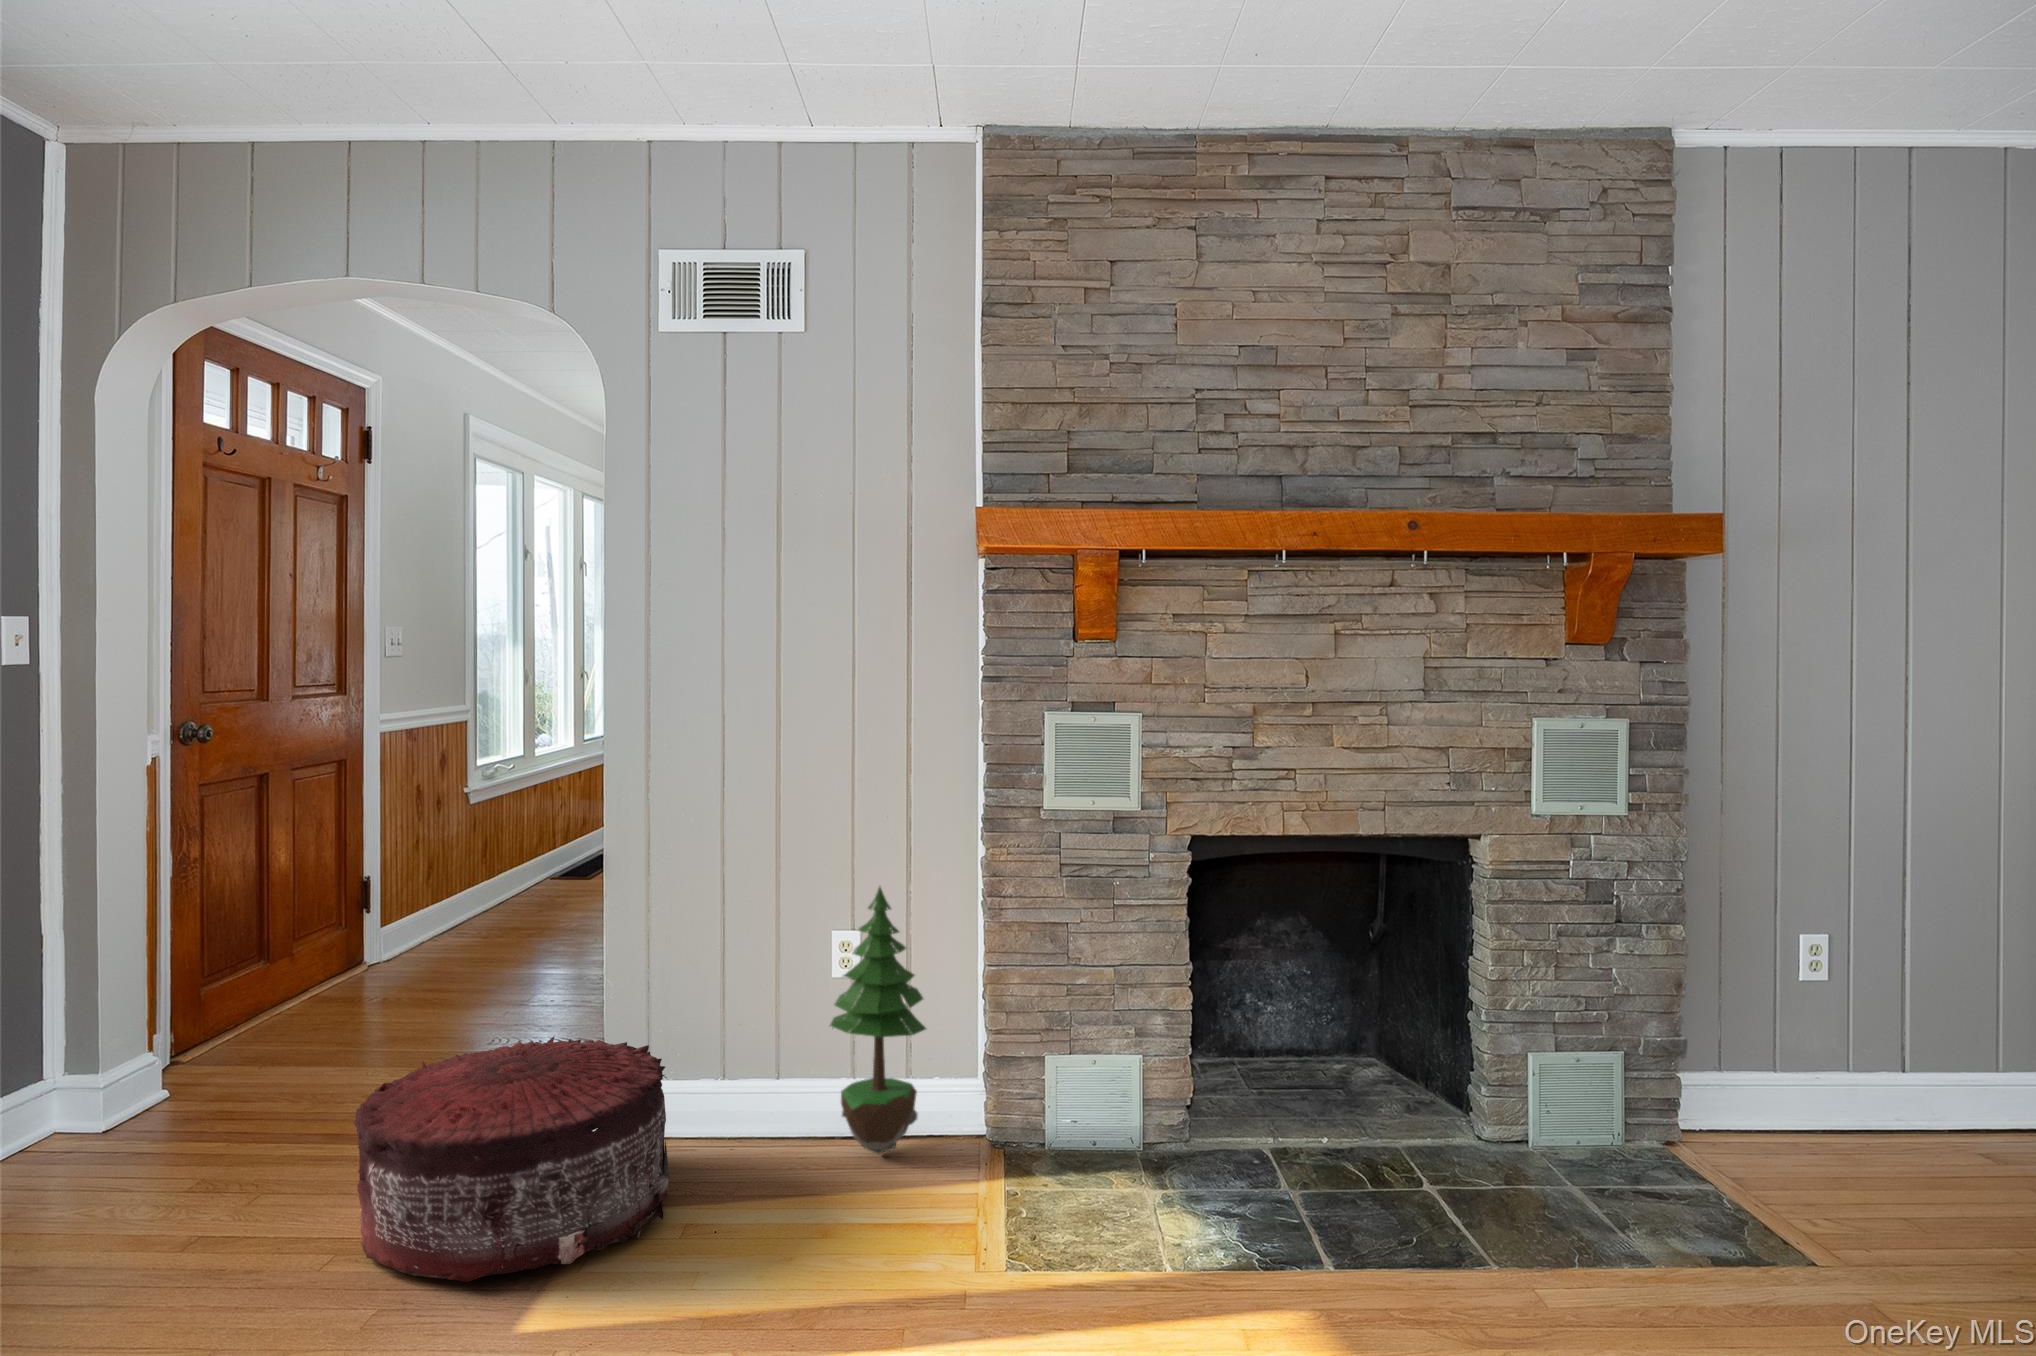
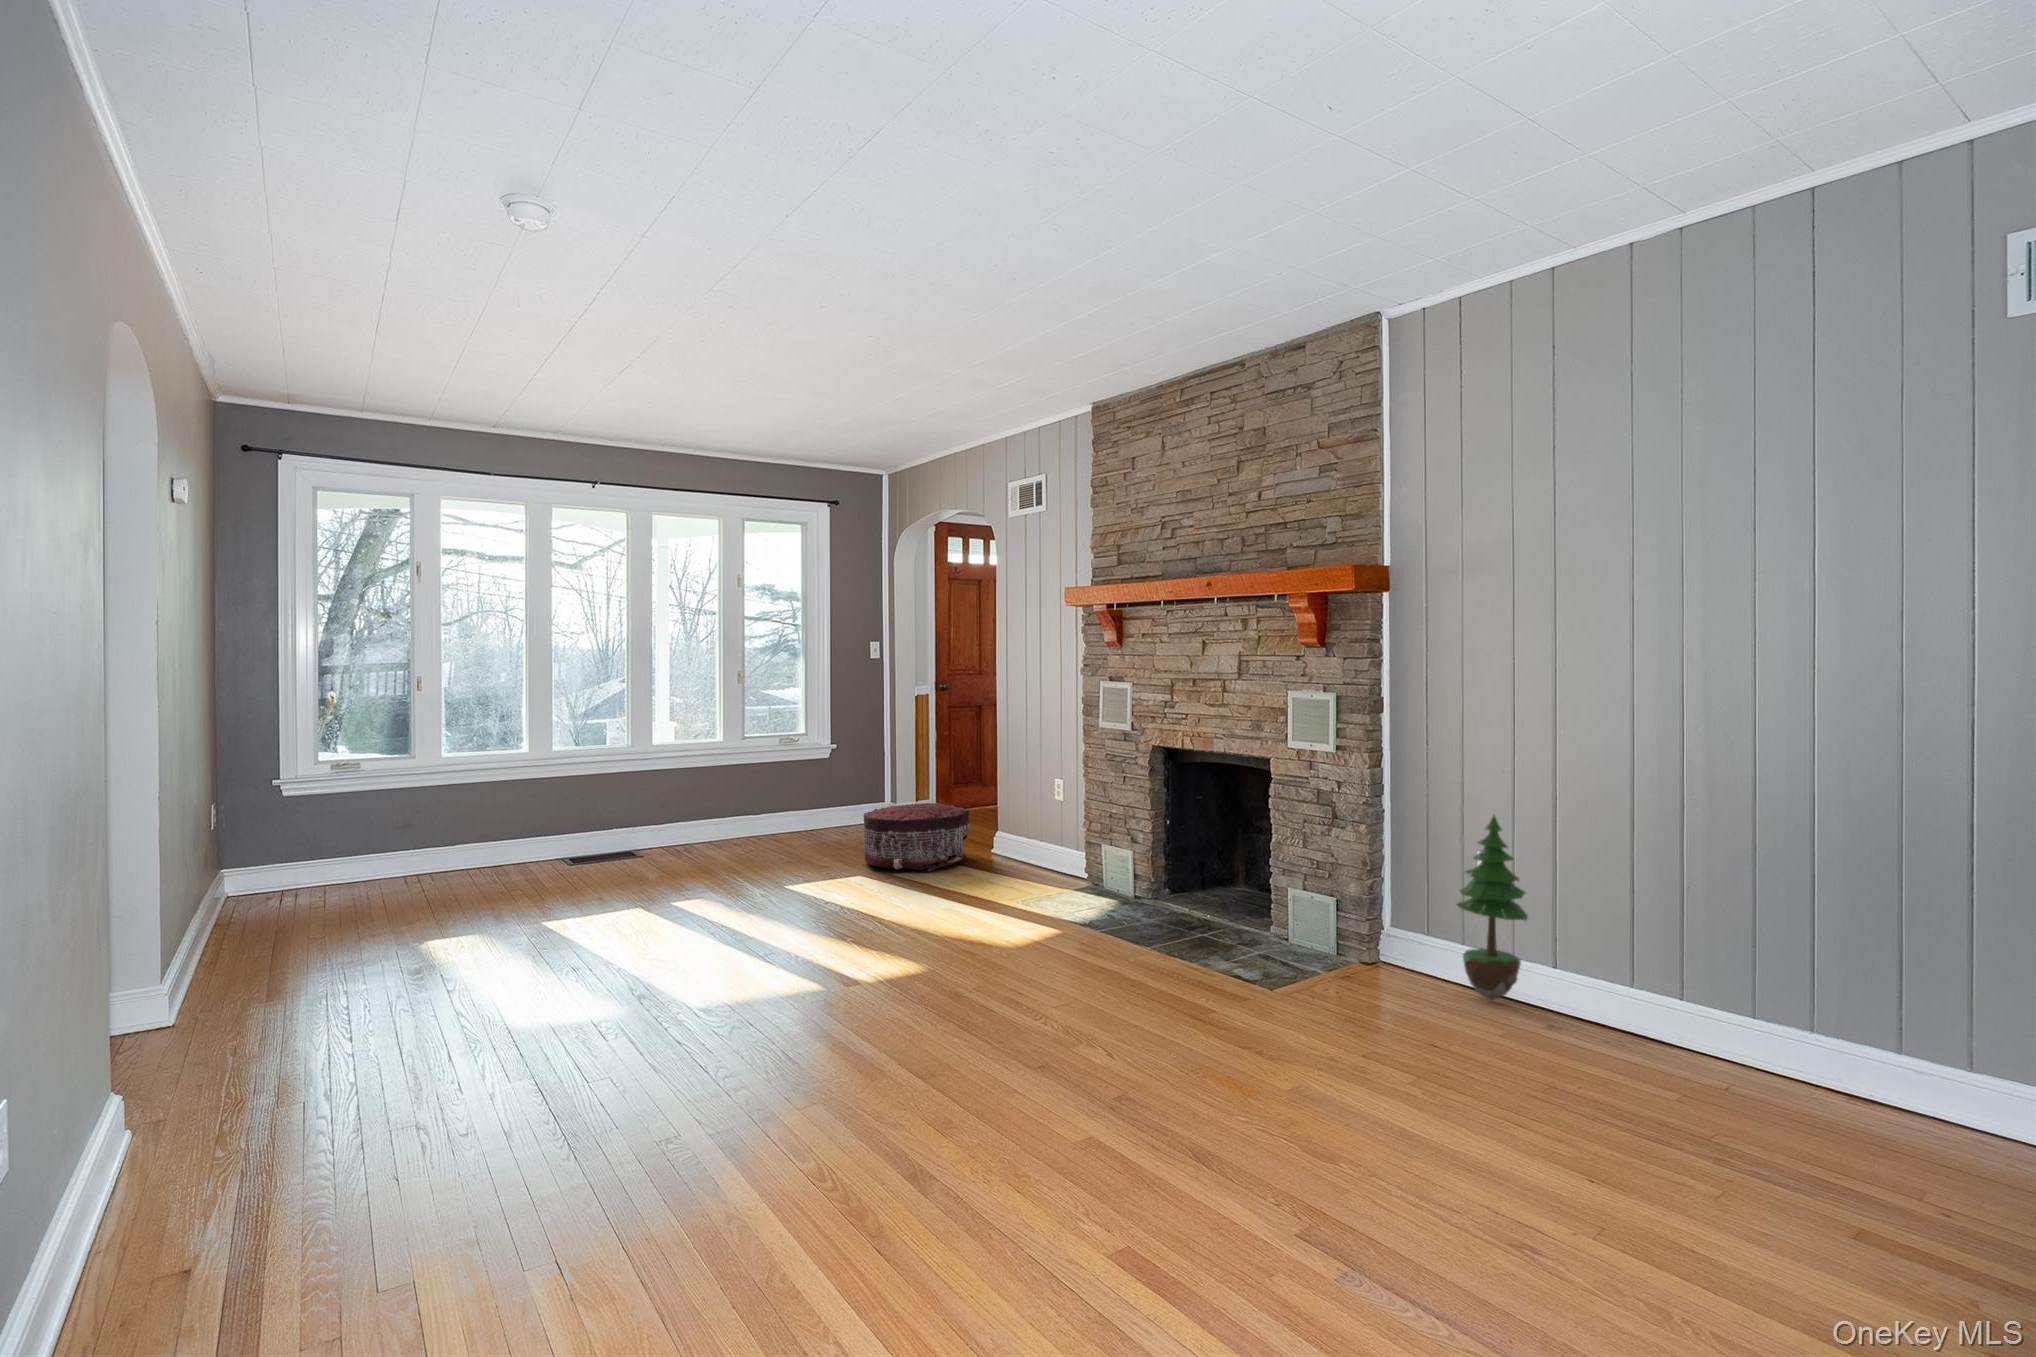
potted tree: present [830,887,926,1155] -> present [1457,816,1528,1000]

